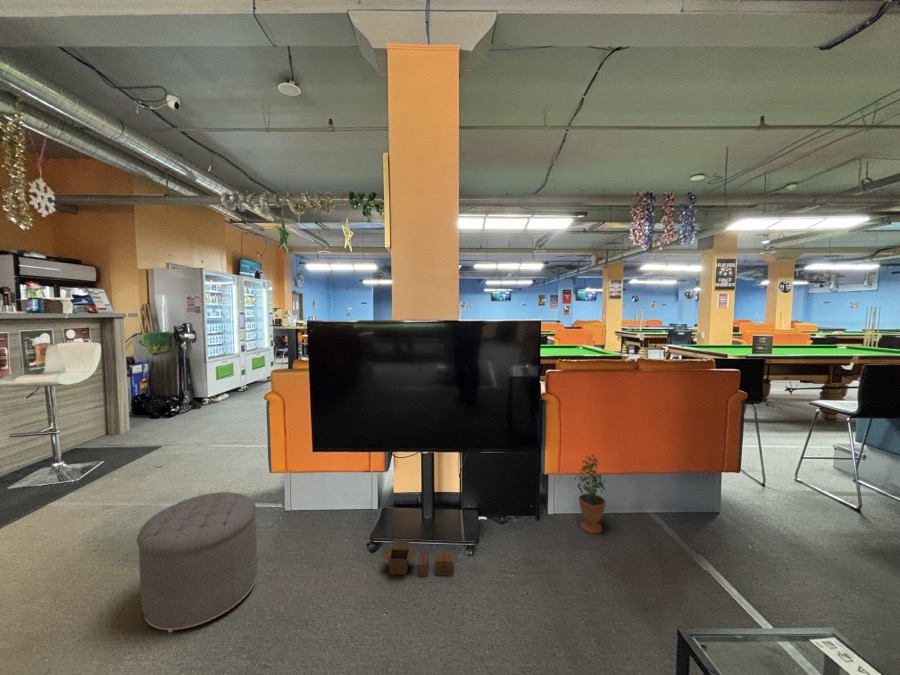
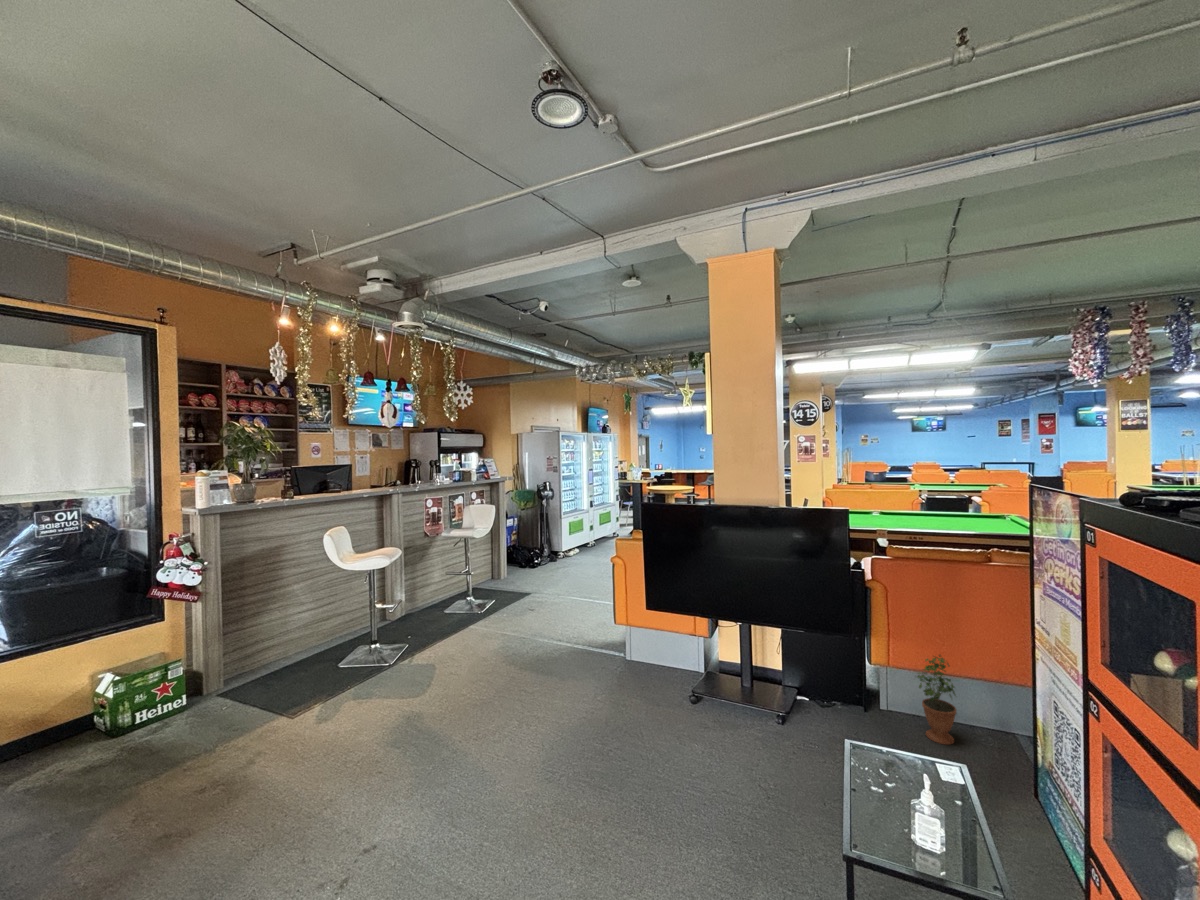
ottoman: present [137,492,257,632] -> none [534,631,605,720]
cardboard box: present [382,540,453,576] -> none [700,697,766,739]

